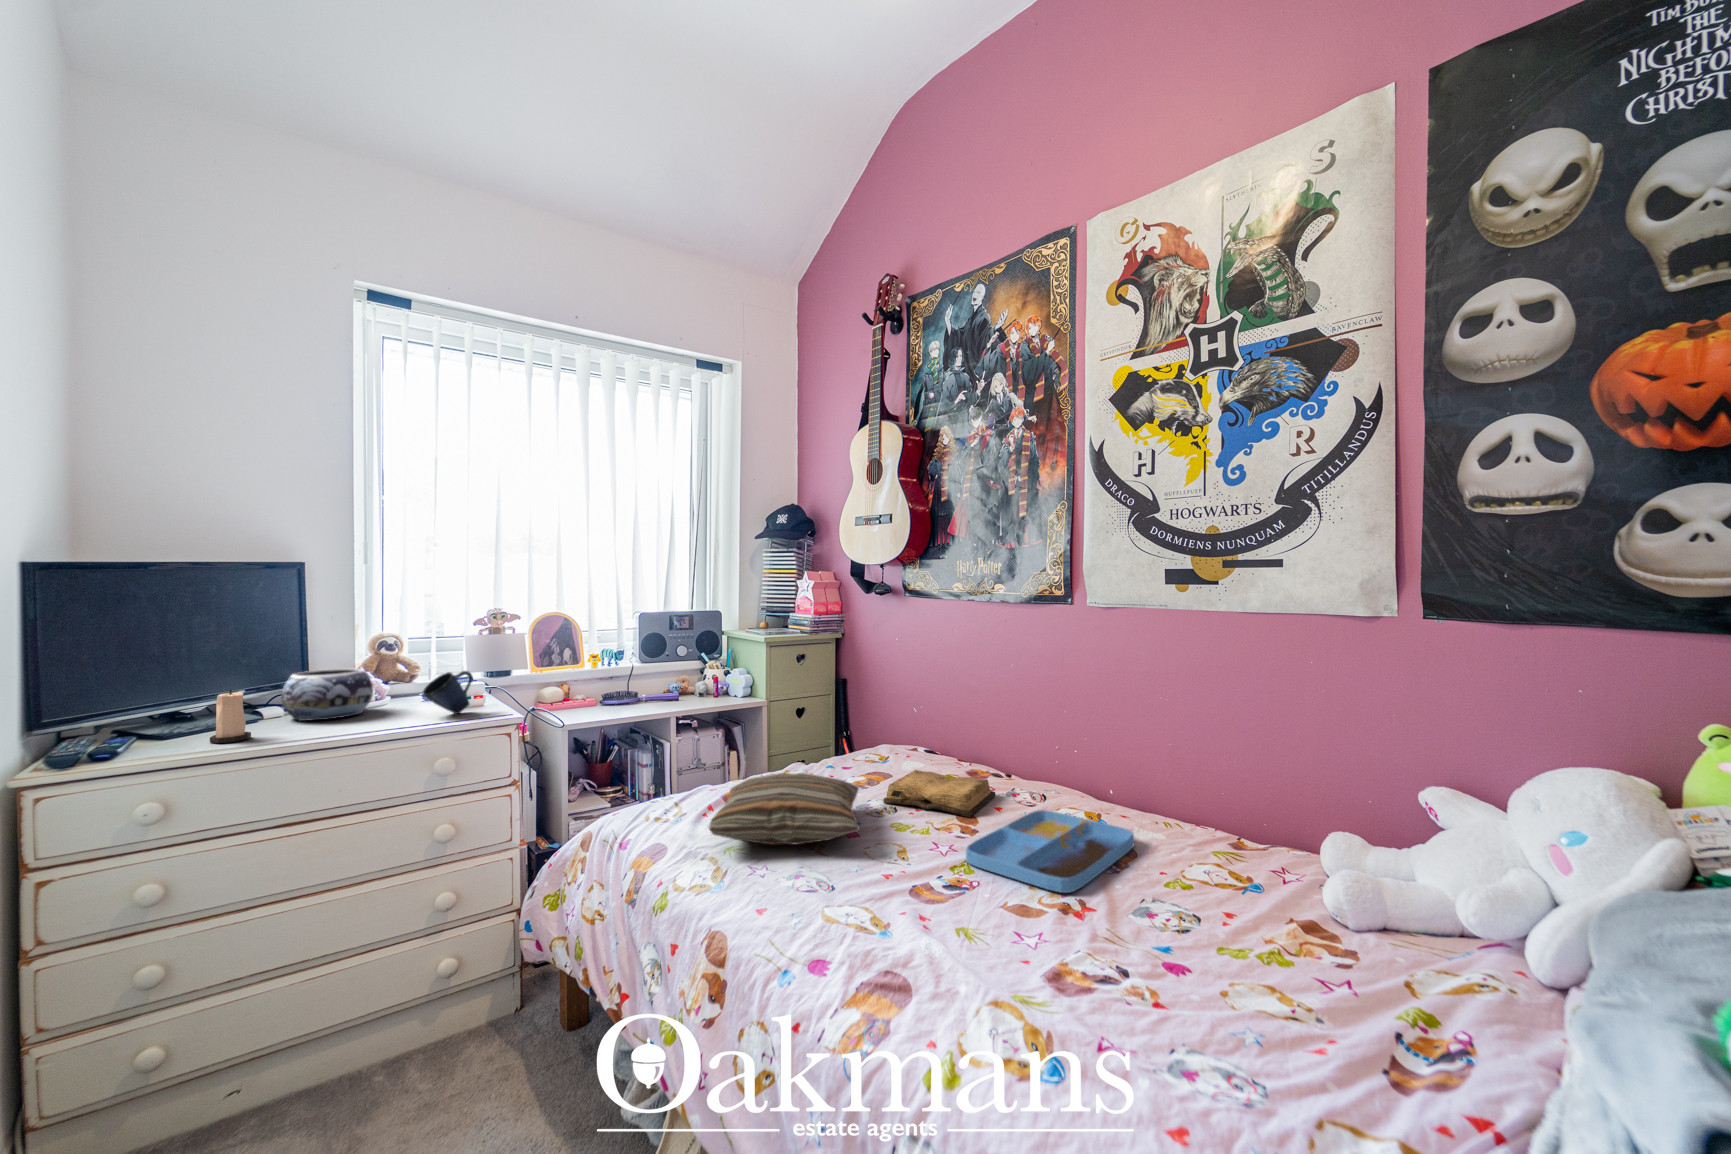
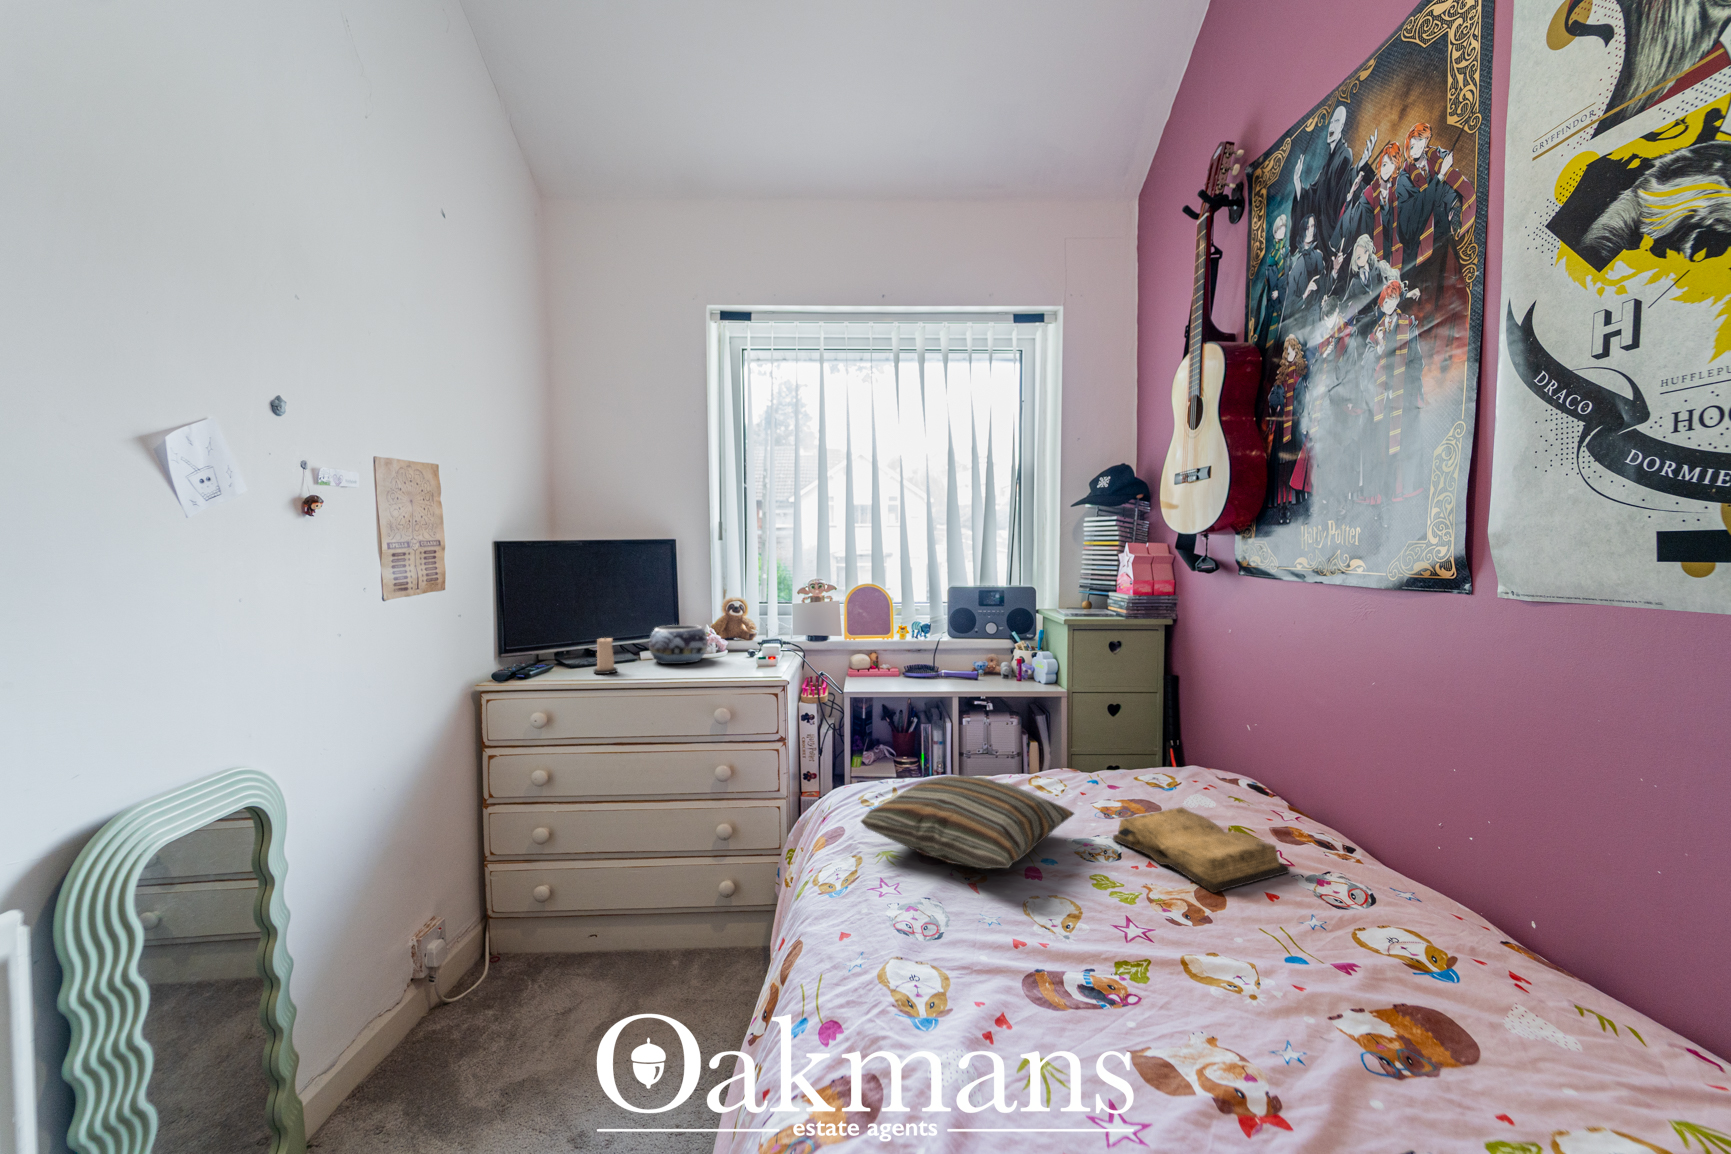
mug: present [423,671,473,714] -> none [726,634,764,671]
tray: present [966,810,1134,893] -> none [1135,915,1482,1069]

